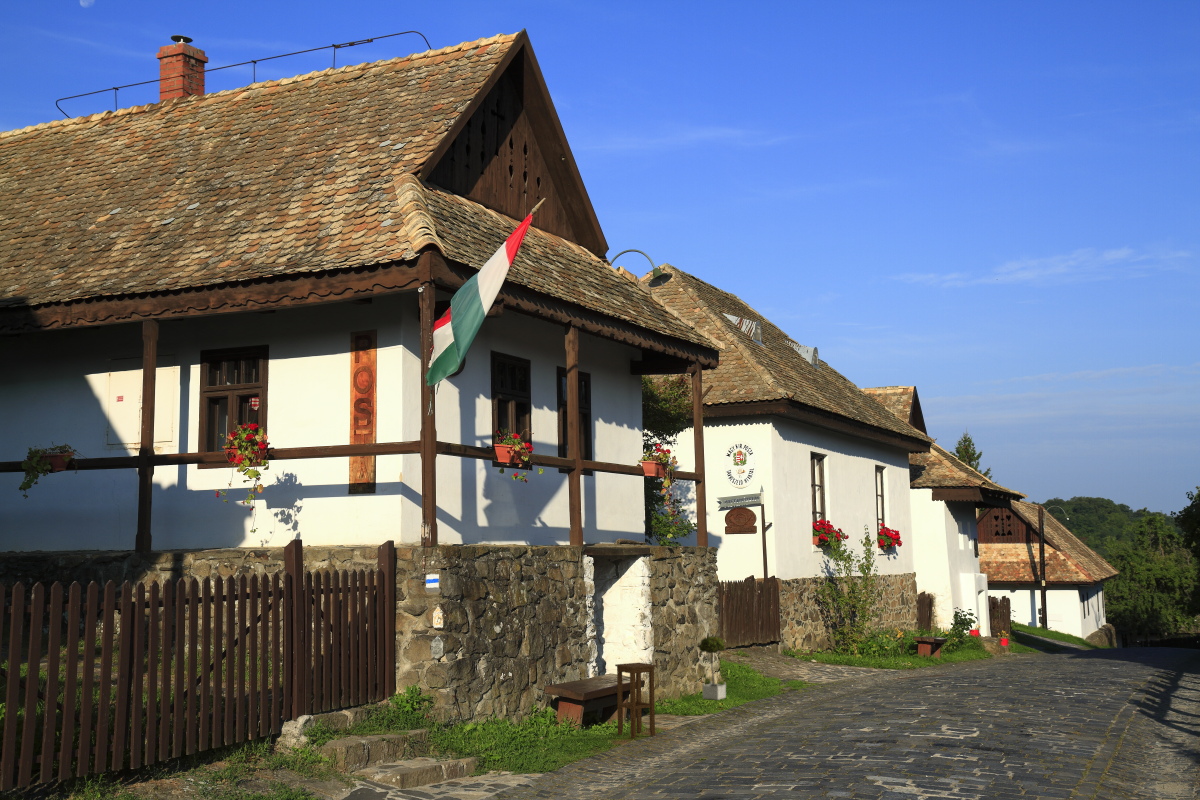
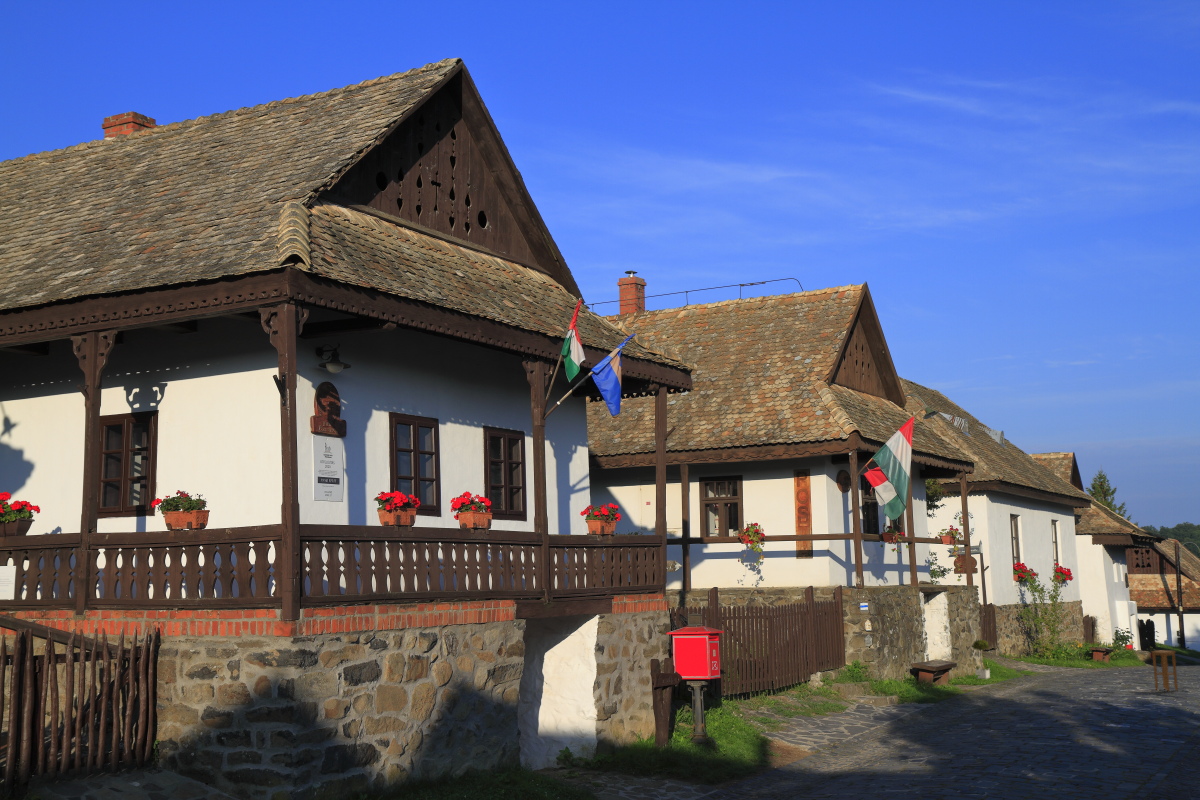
stool: present [615,663,656,738] -> present [1152,651,1178,691]

